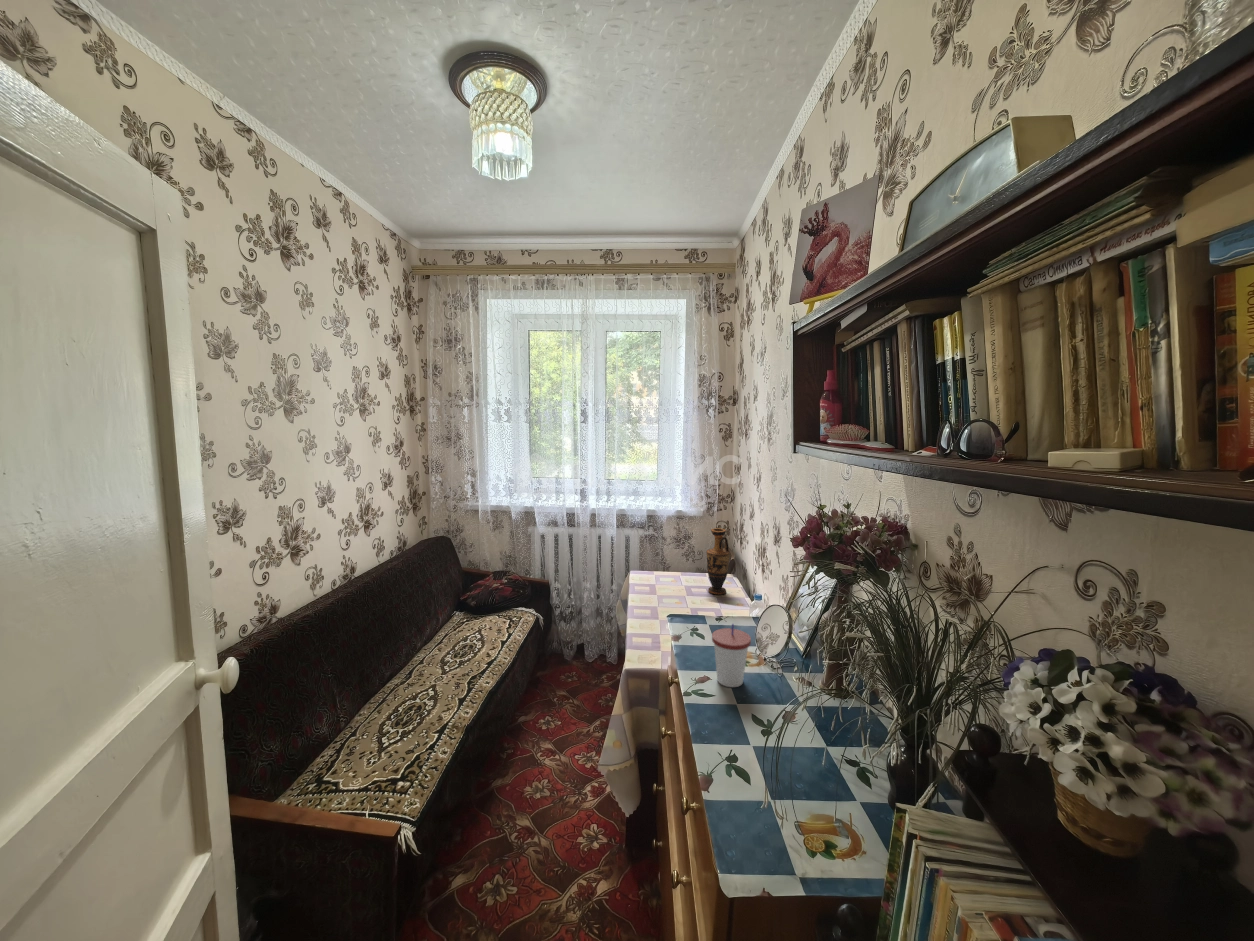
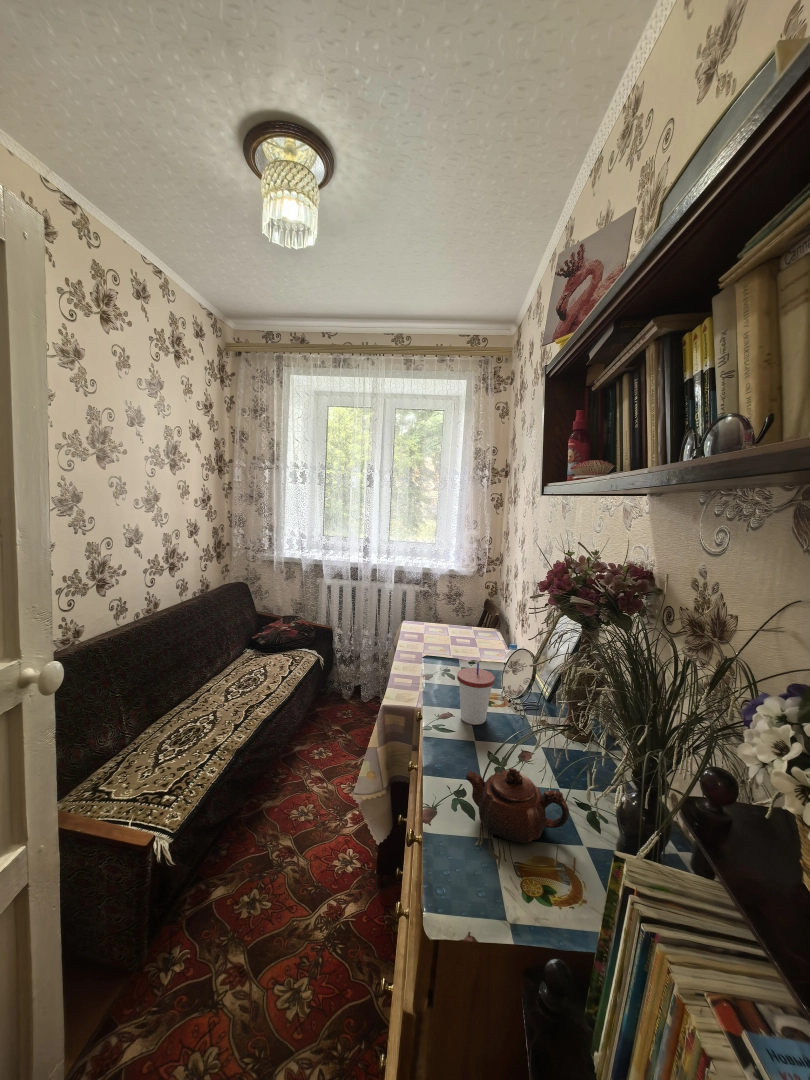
vase: present [706,528,730,595] -> none [471,584,493,645]
teapot: none [739,732,842,803] -> present [466,768,569,843]

